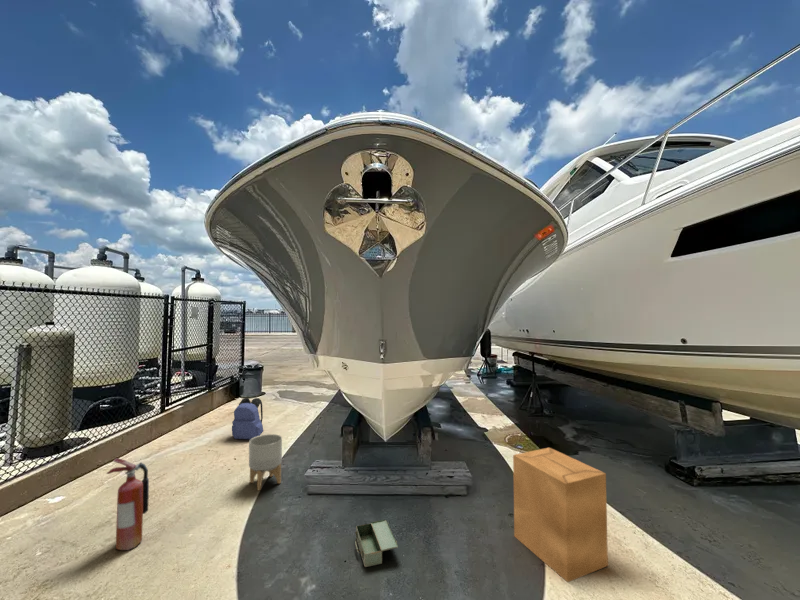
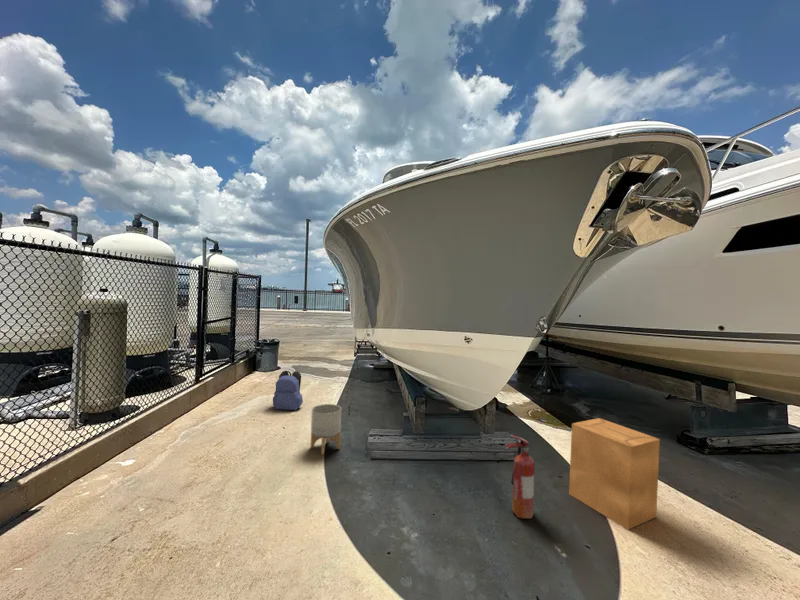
fire extinguisher: present [107,458,149,550] -> present [506,435,535,519]
toolbox: present [355,520,398,567] -> none [432,479,478,519]

